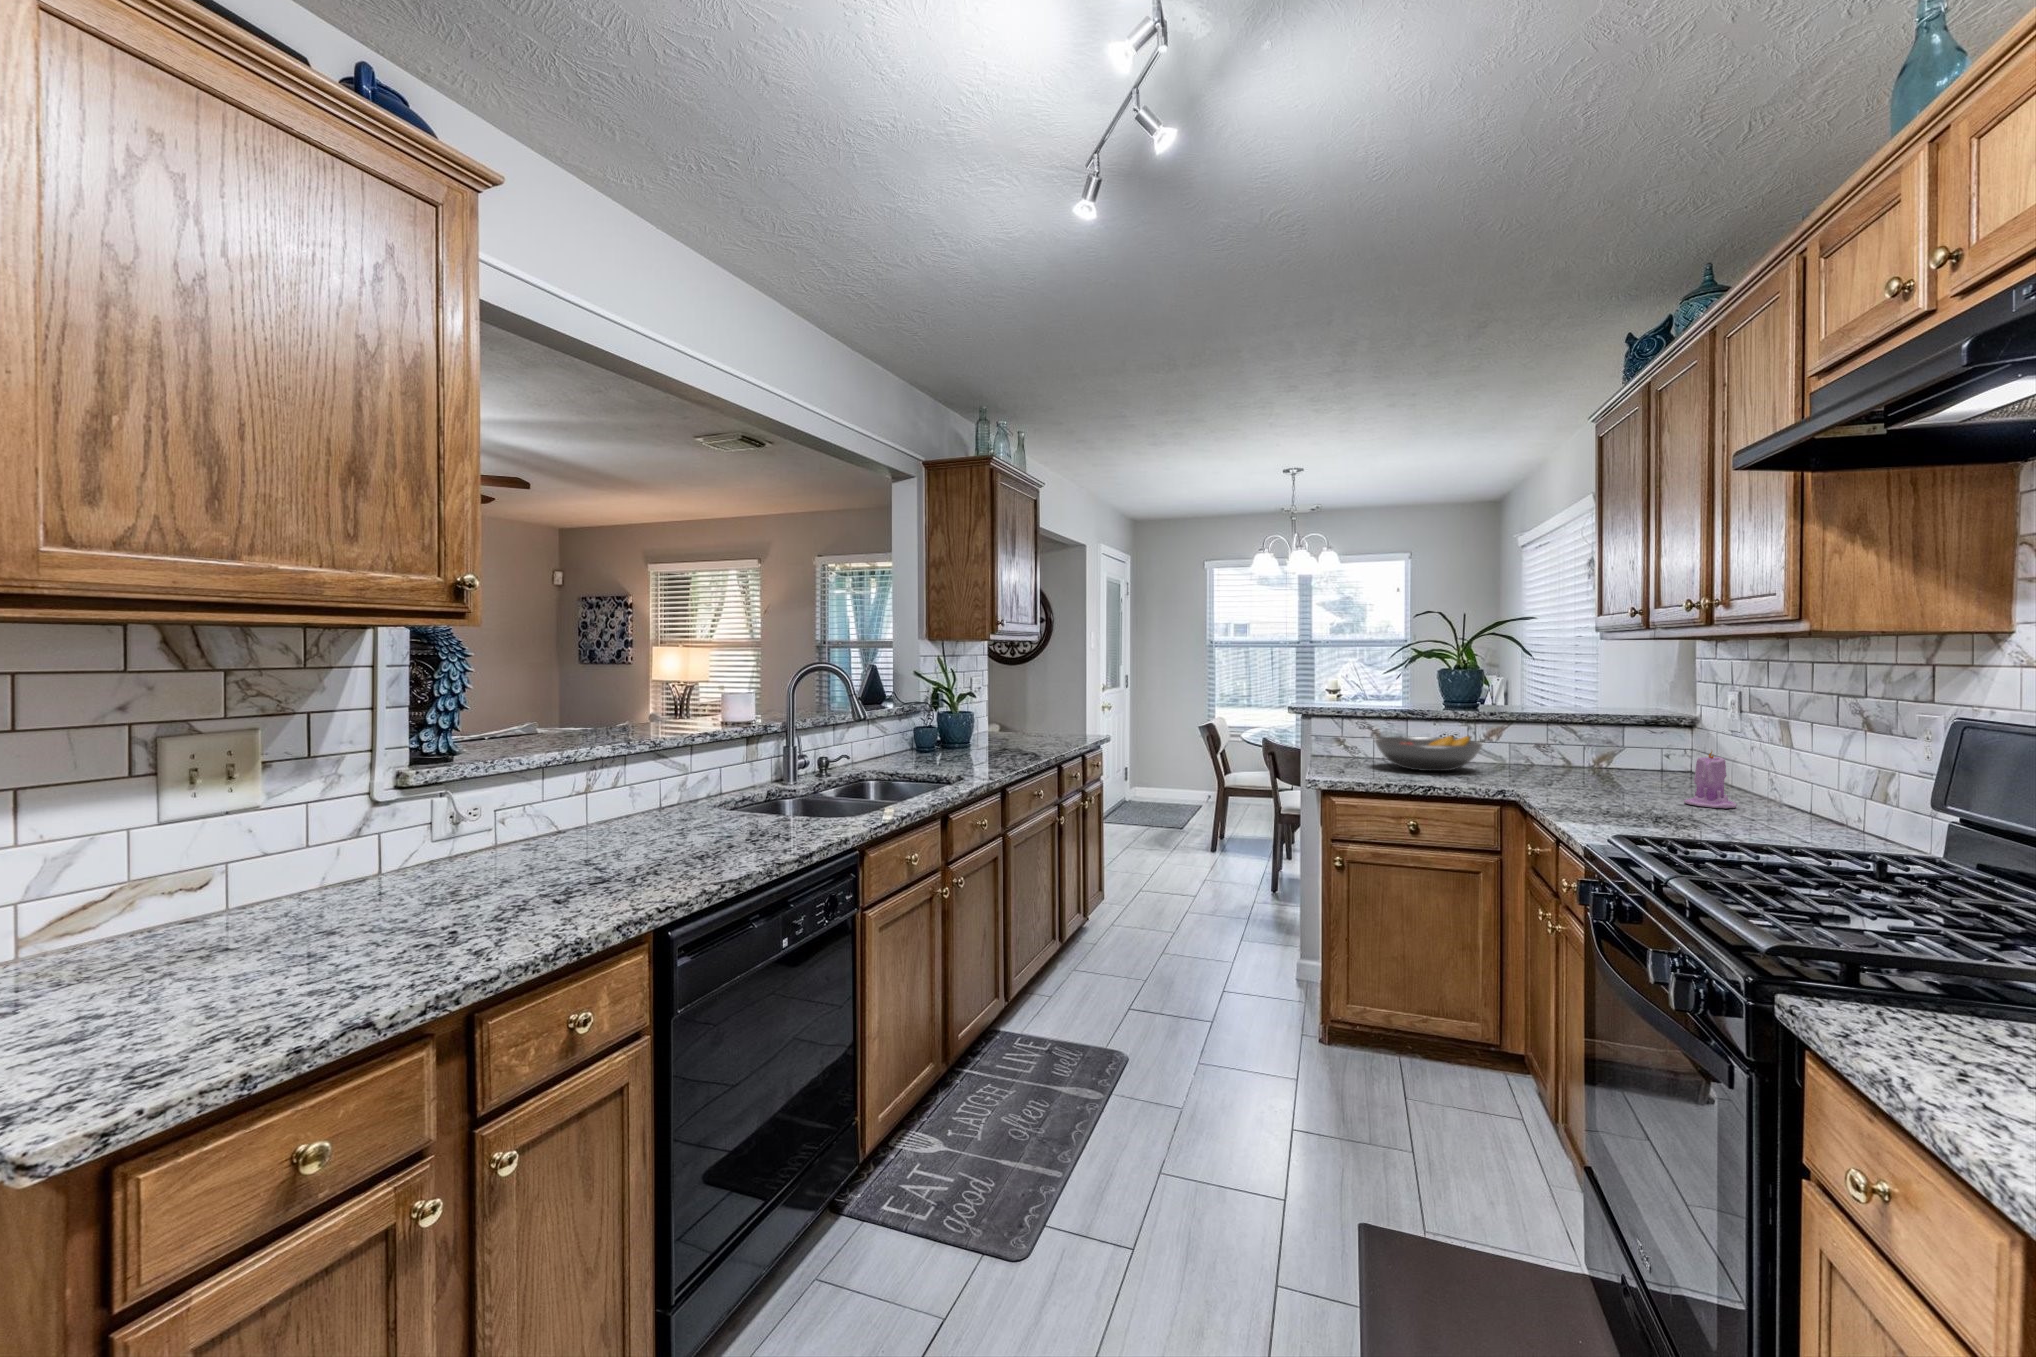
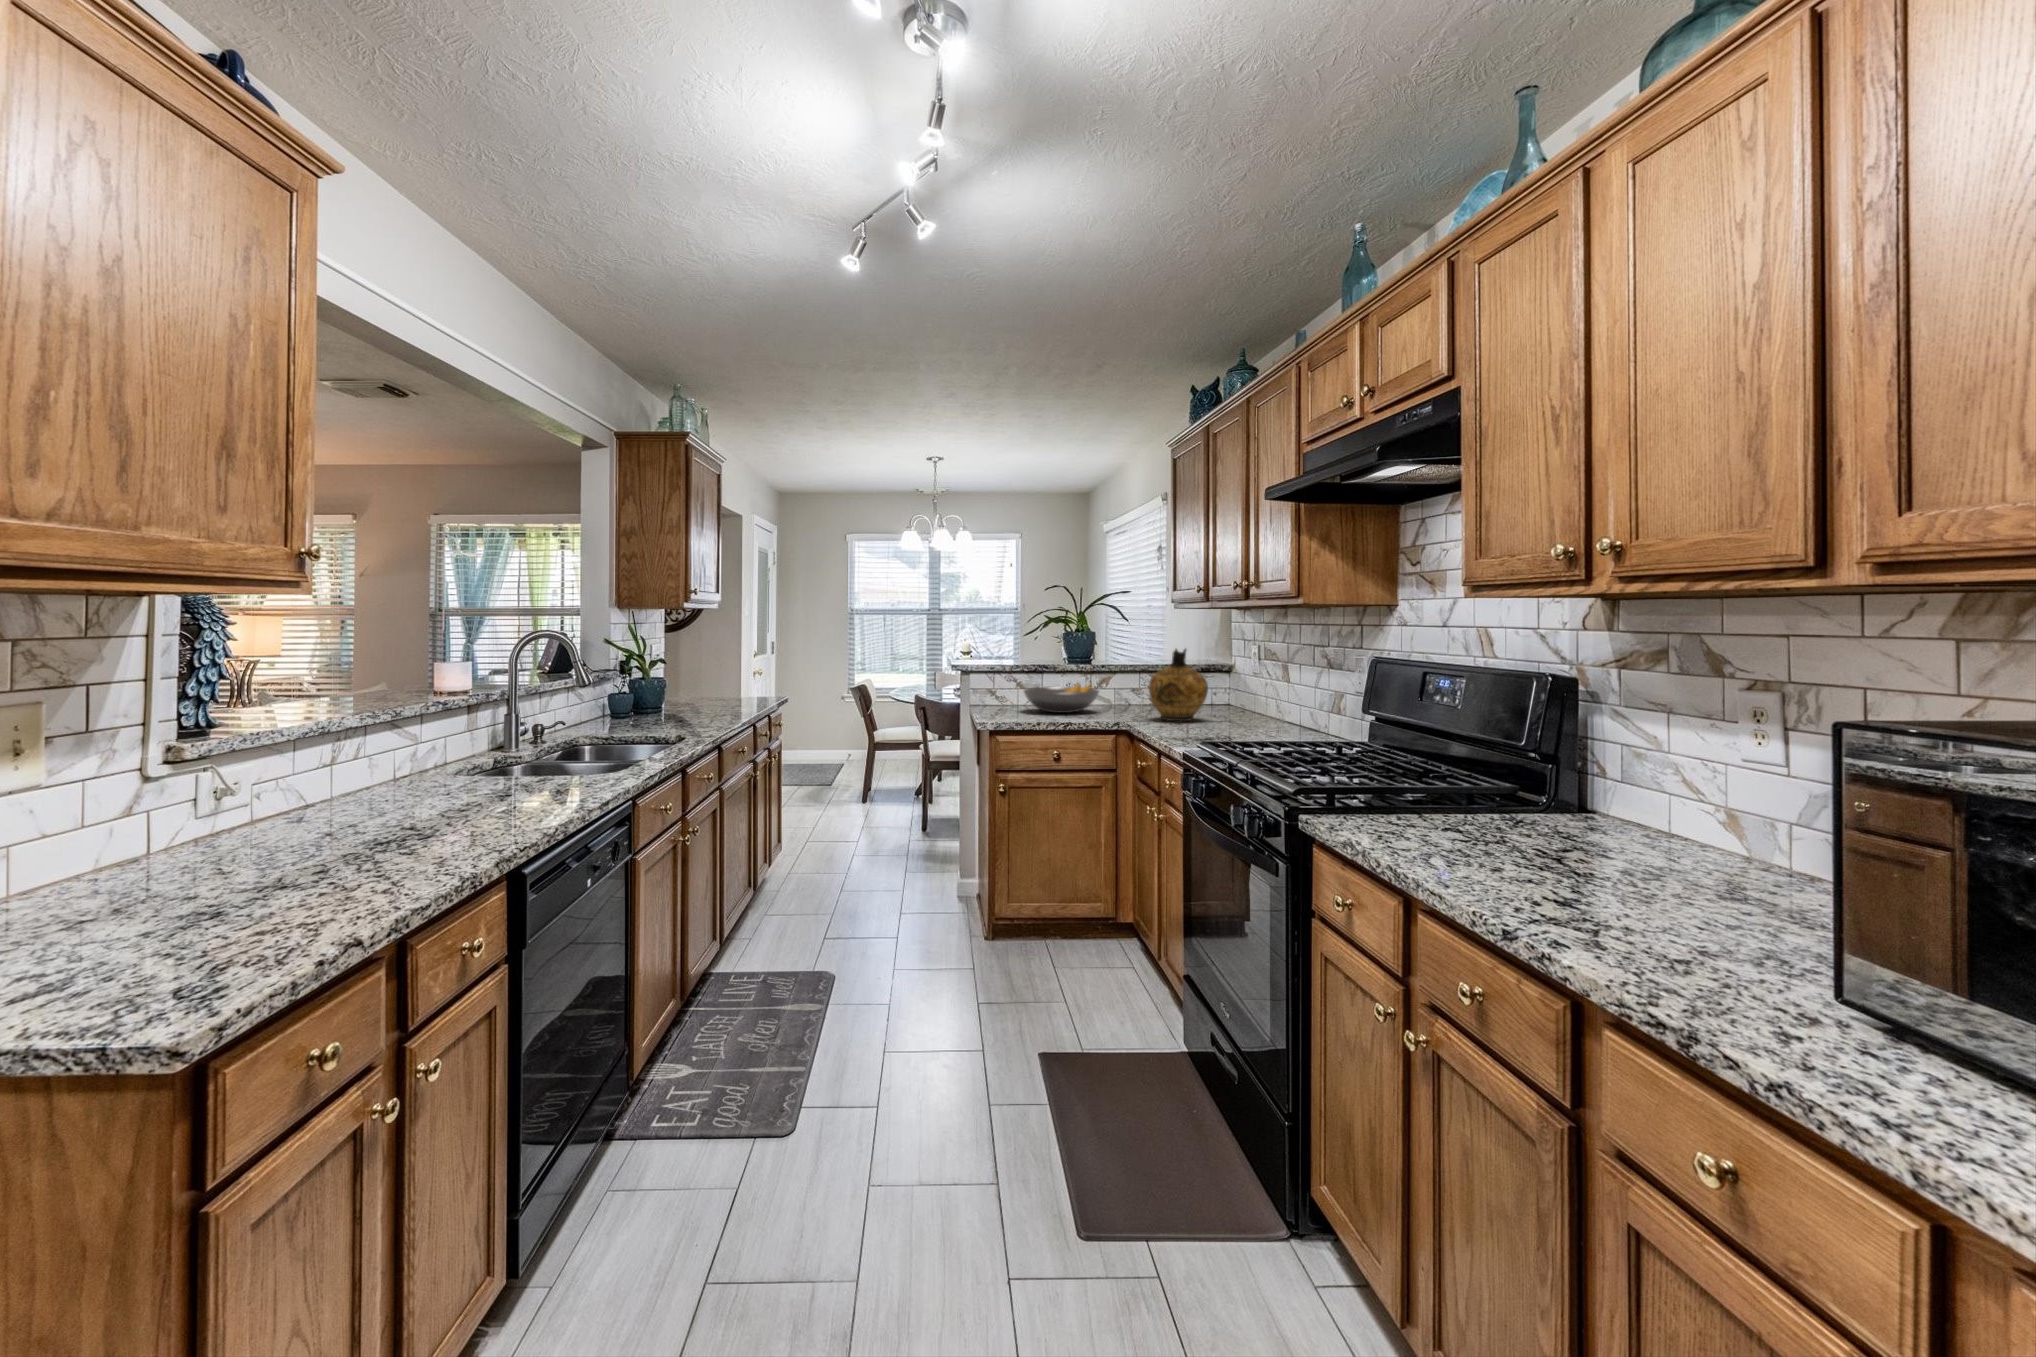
ceramic jug: none [1552,692,1651,794] -> present [1149,649,1208,721]
candle: present [1684,751,1737,808] -> none [1228,686,1257,726]

